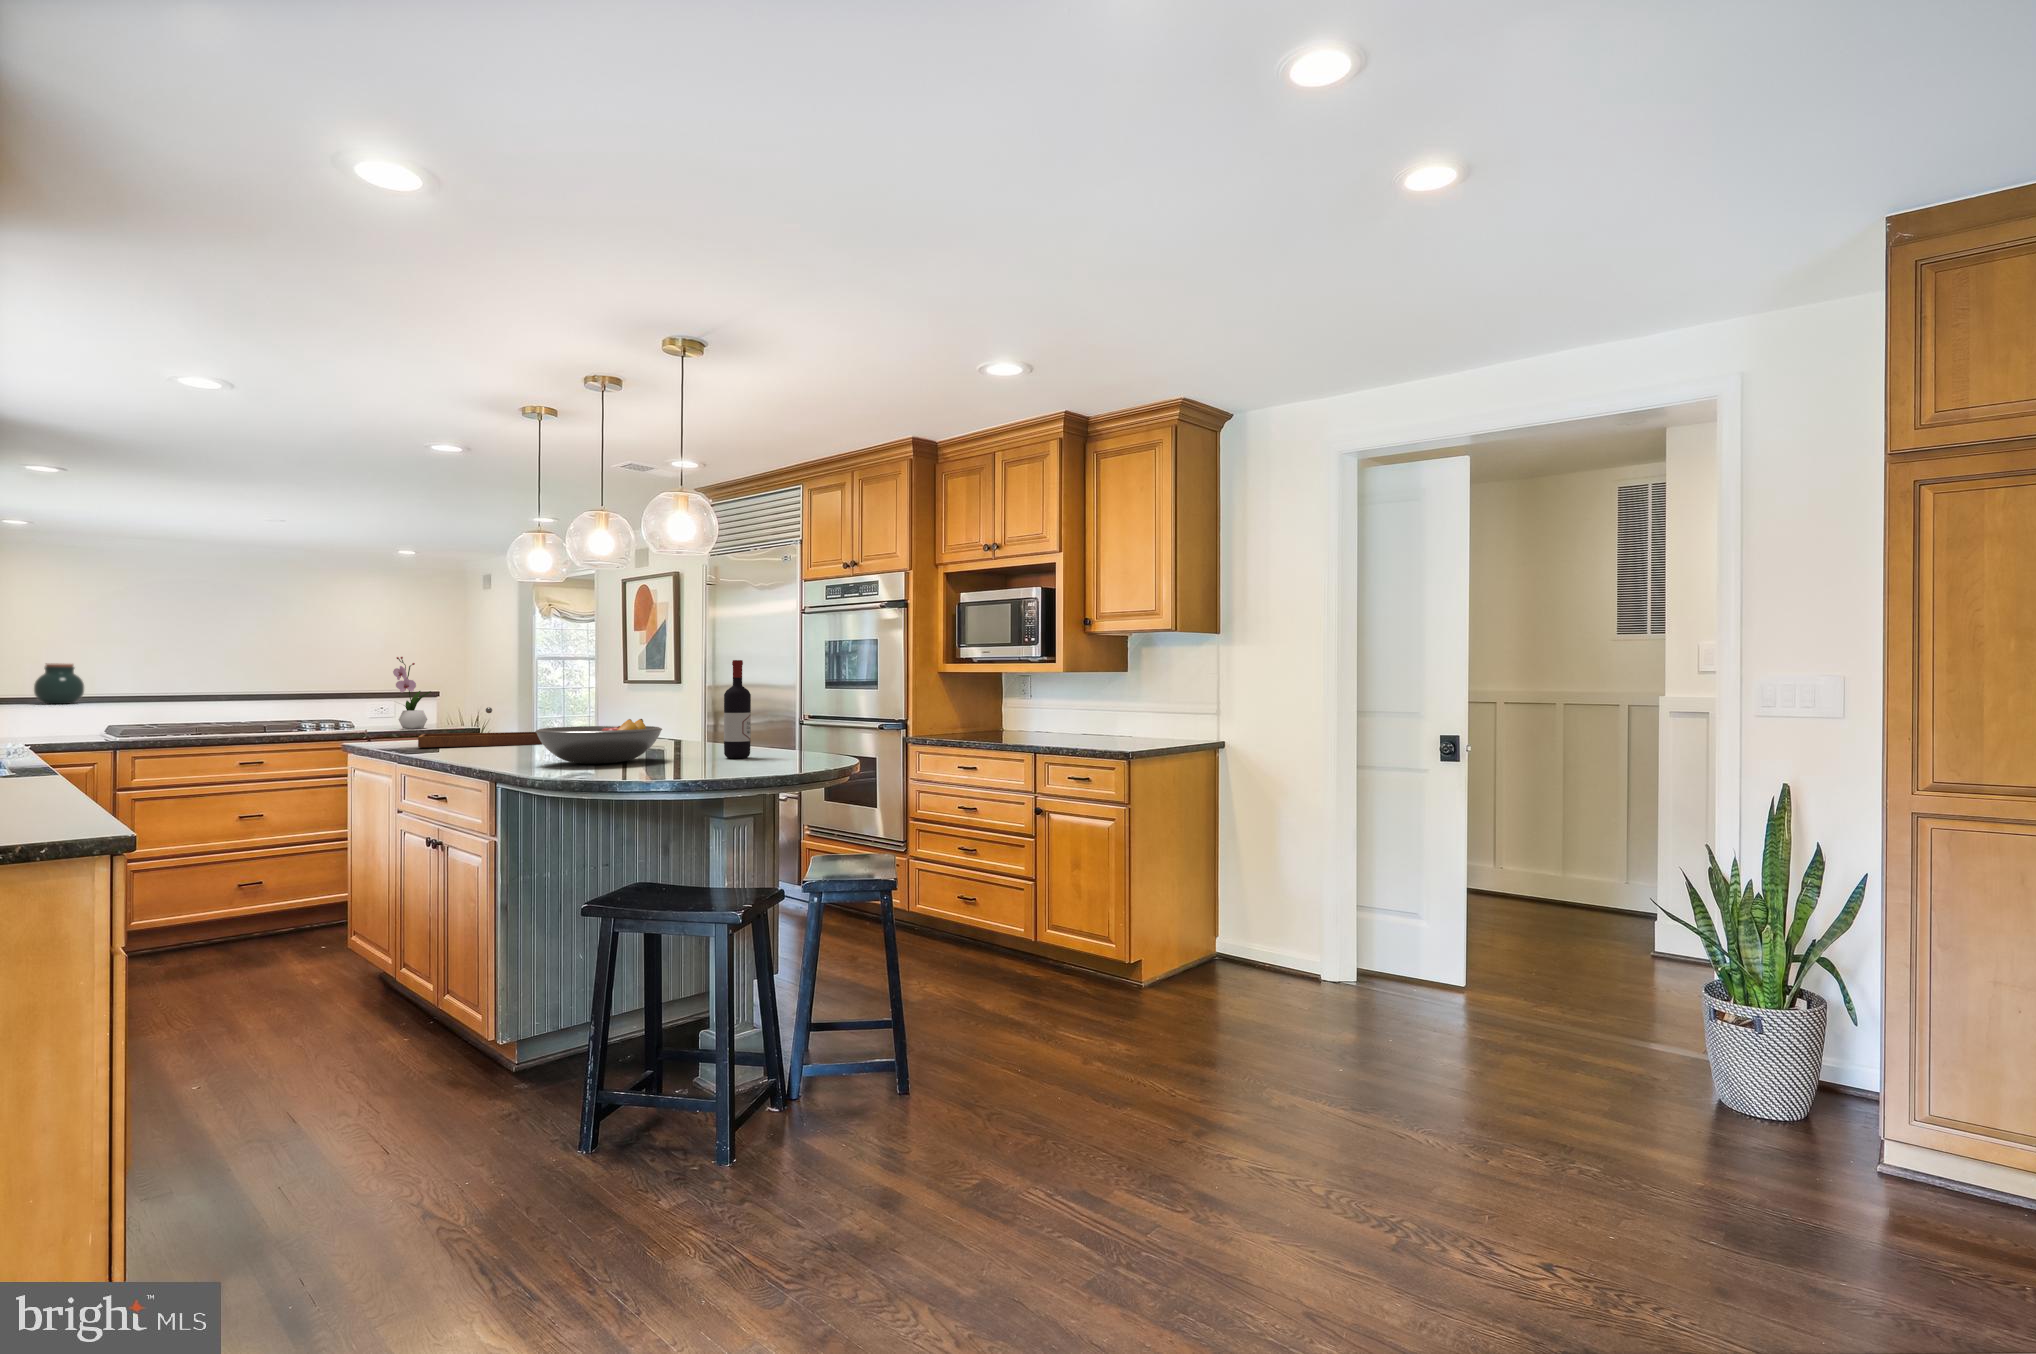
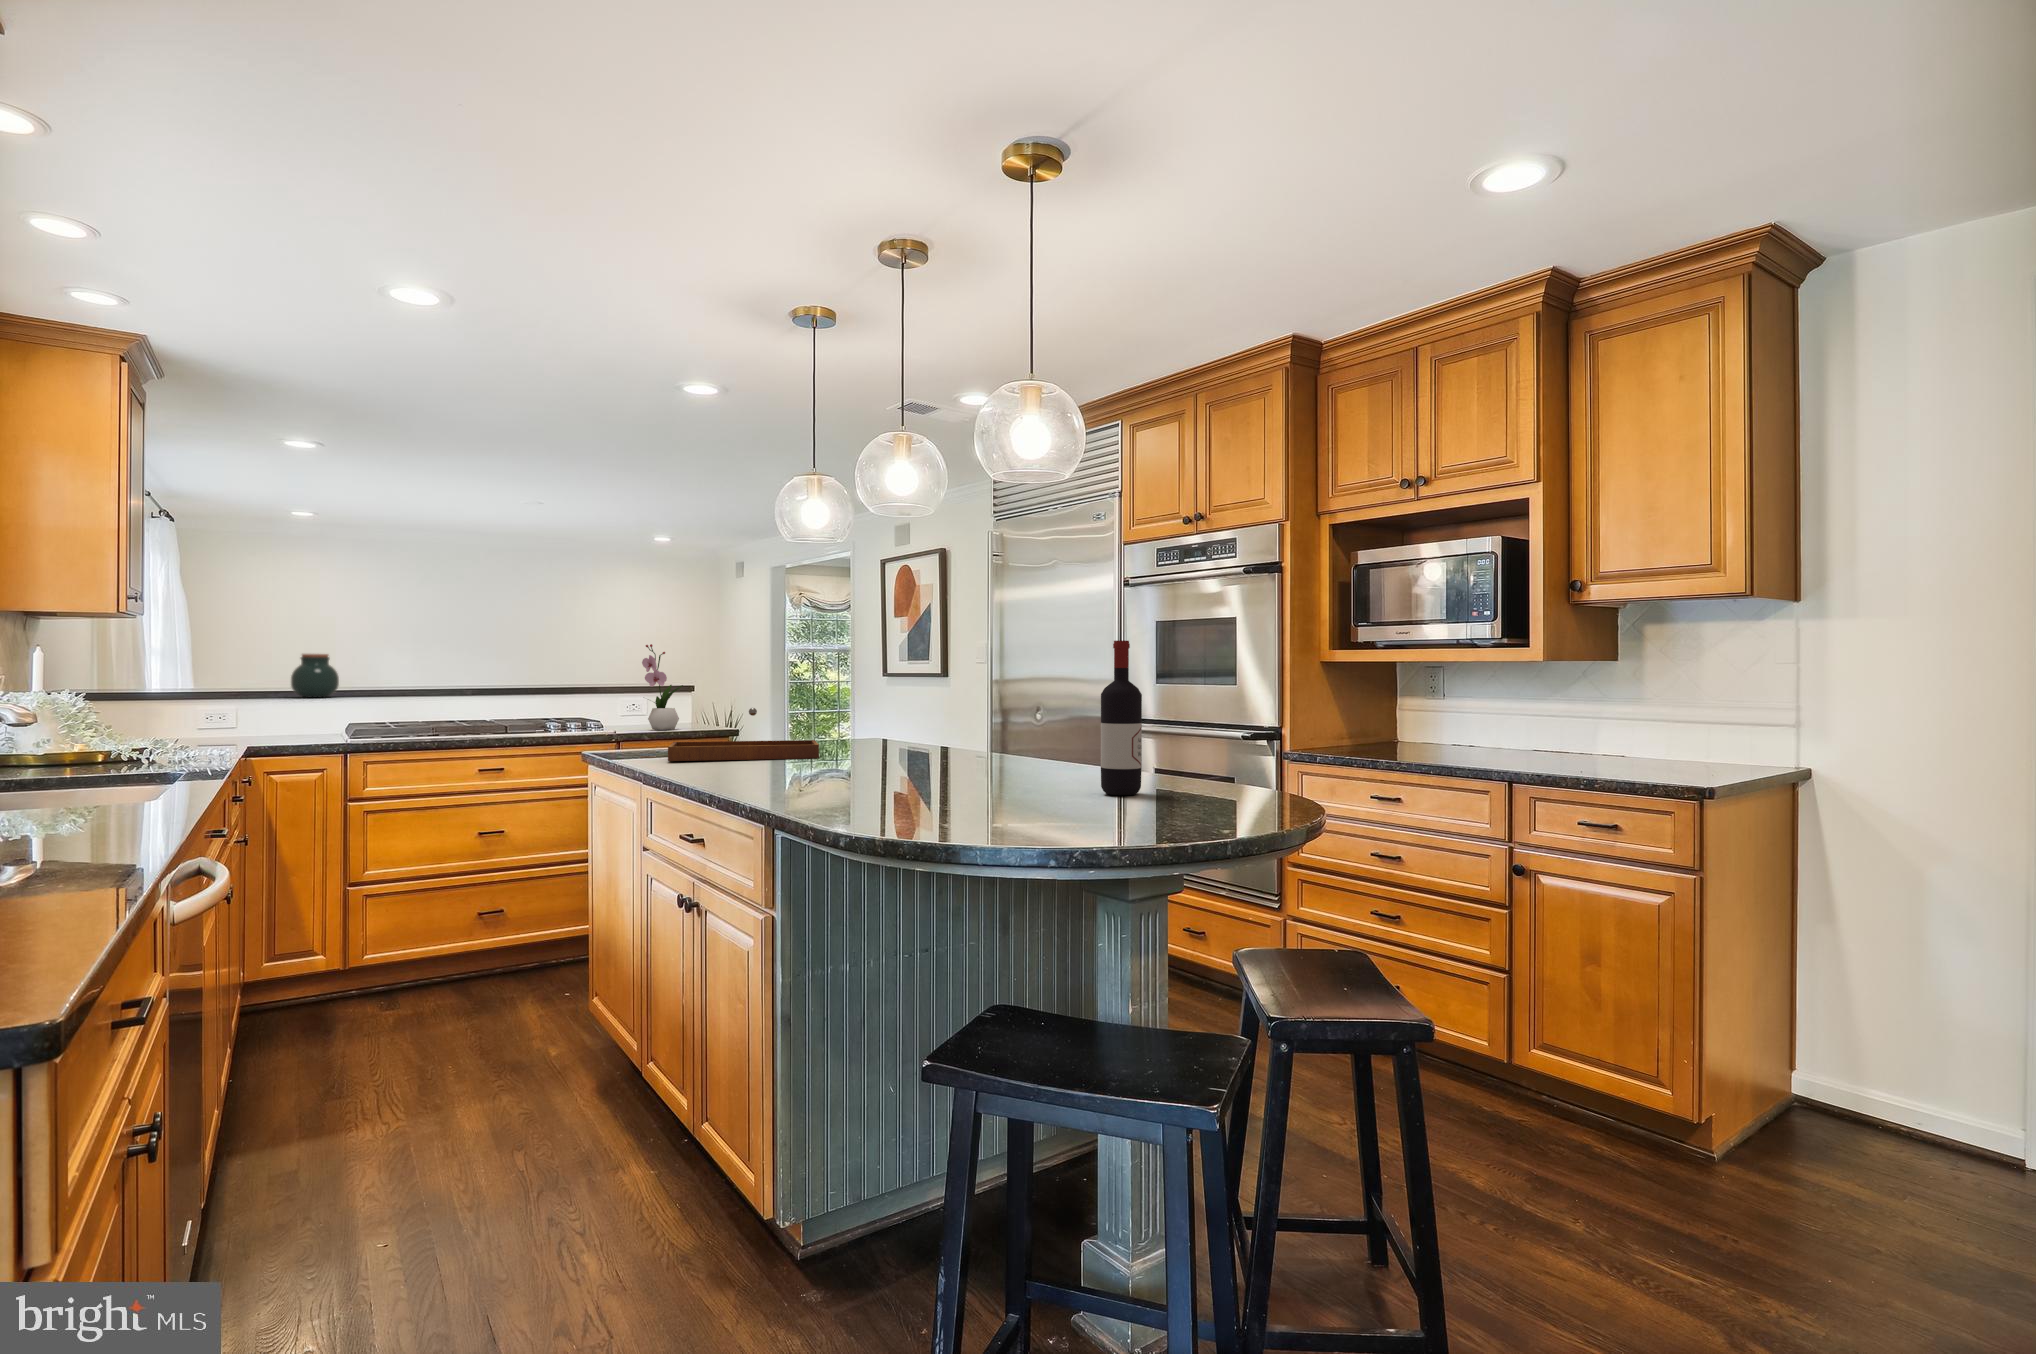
fruit bowl: present [536,719,662,764] -> none [829,731,1011,801]

